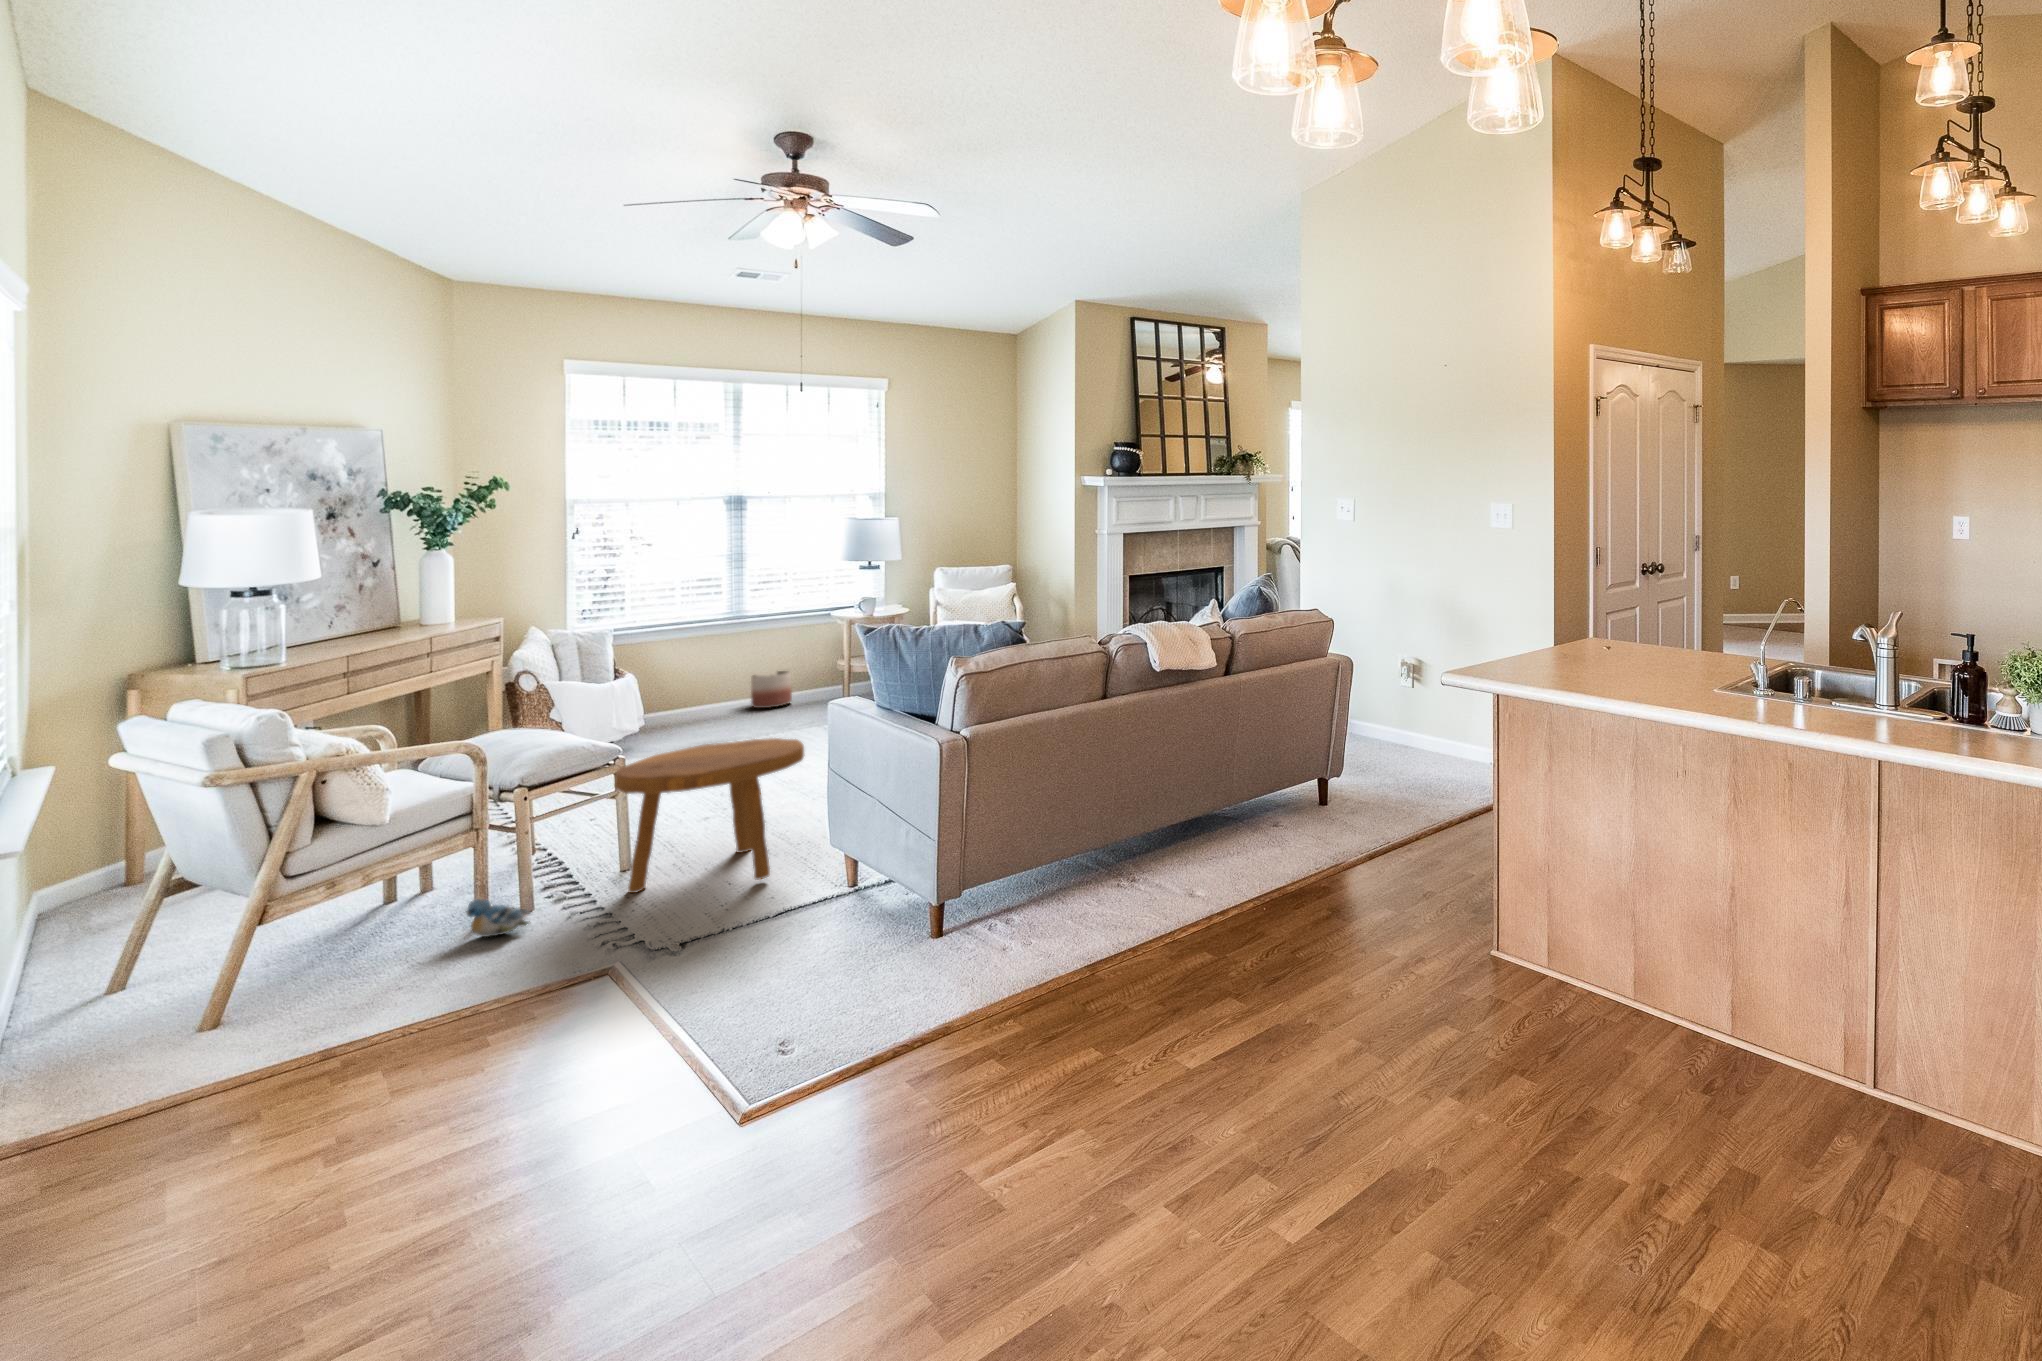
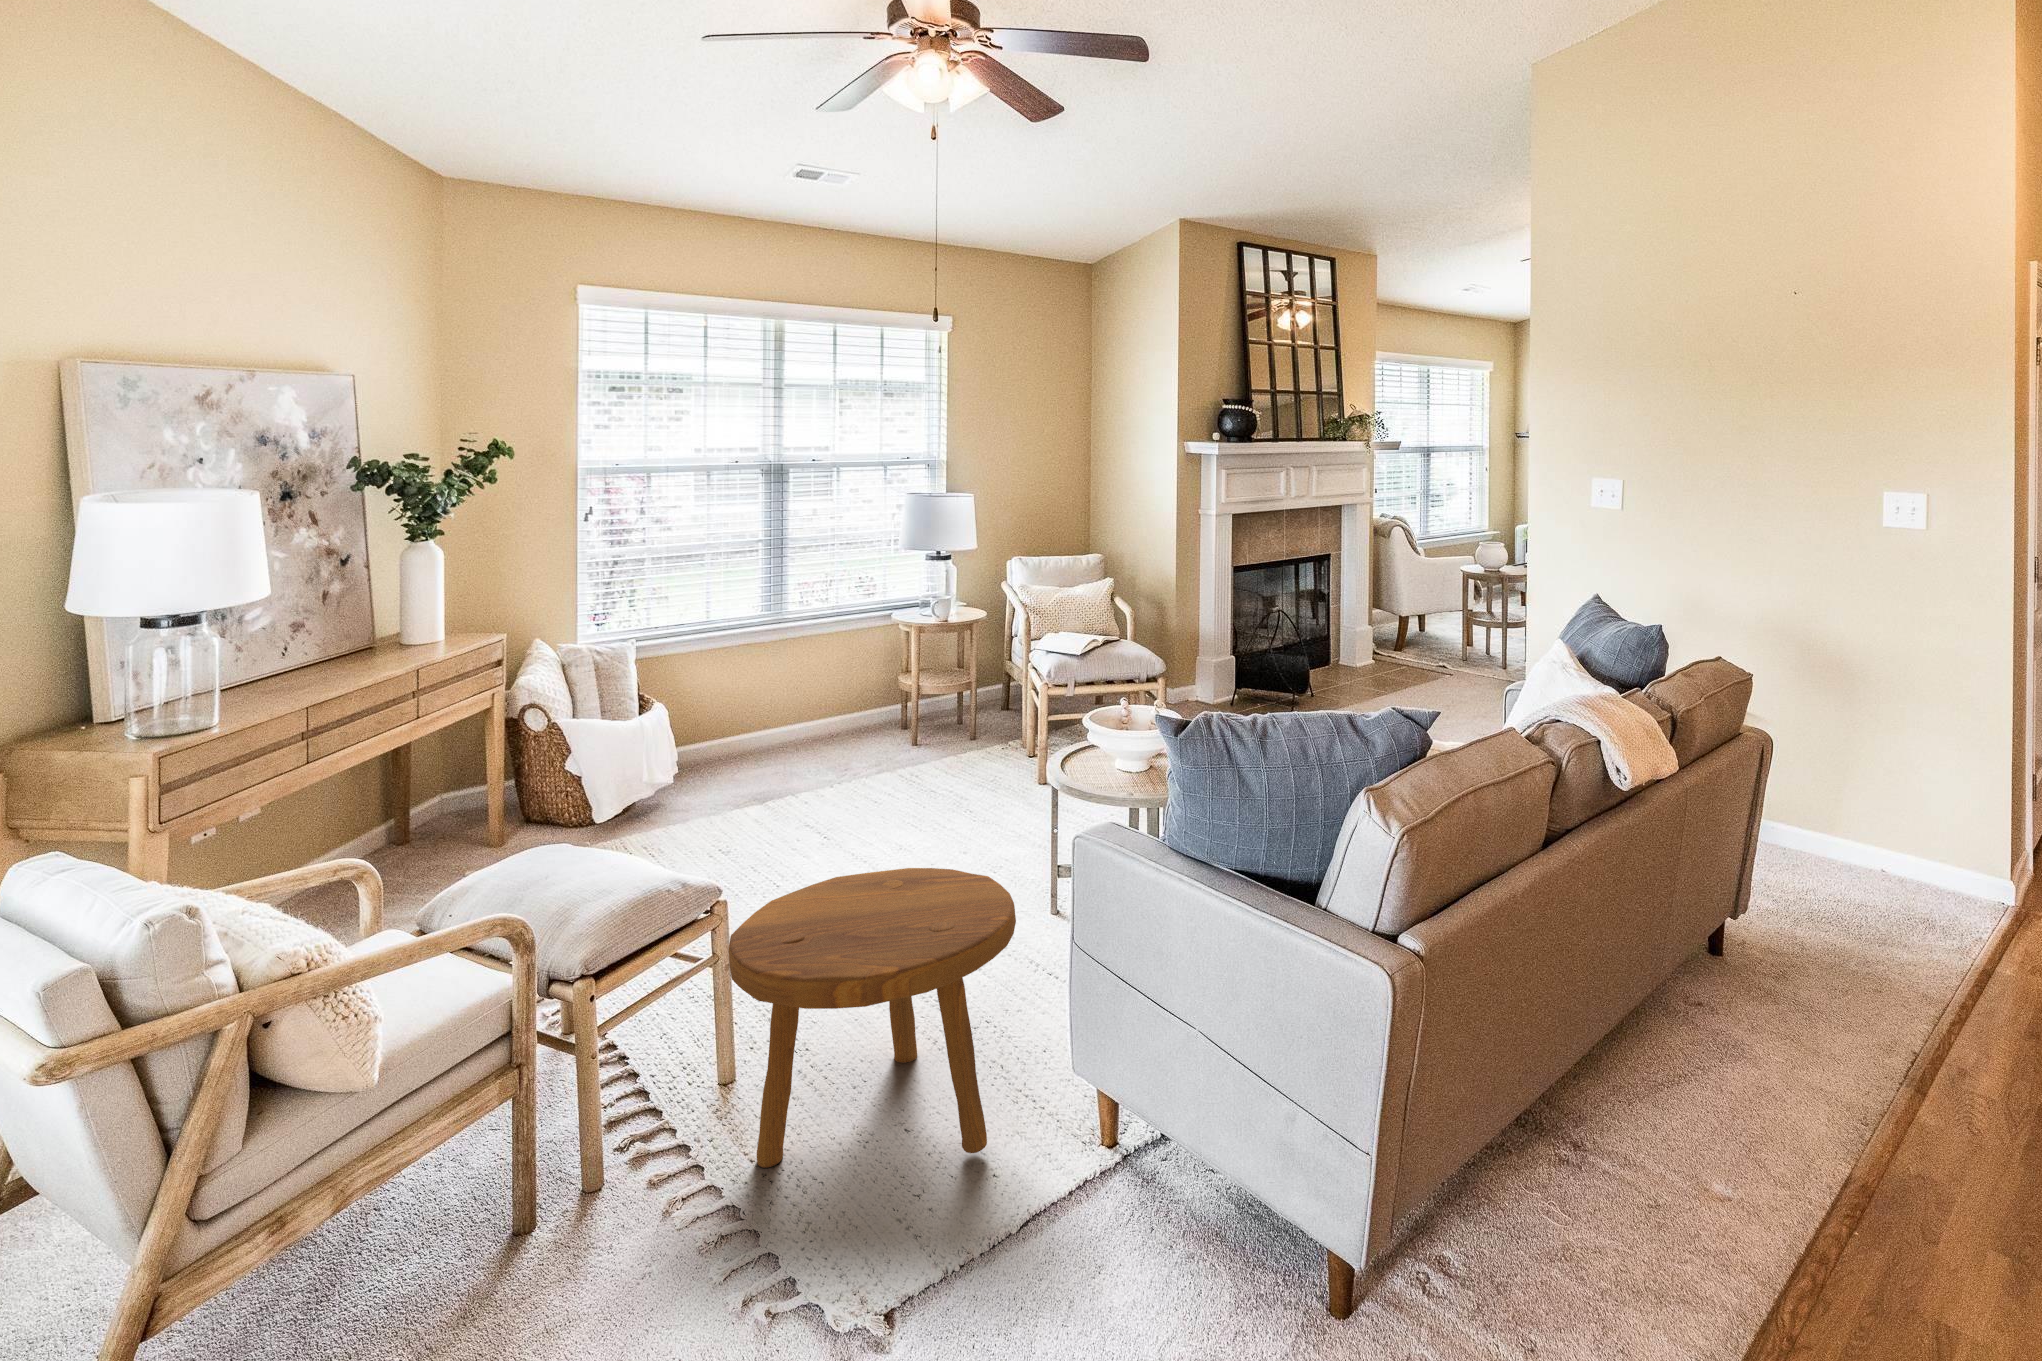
planter: present [751,671,792,708] -> none [791,698,839,748]
plush toy: present [466,899,530,937] -> none [510,1216,620,1293]

